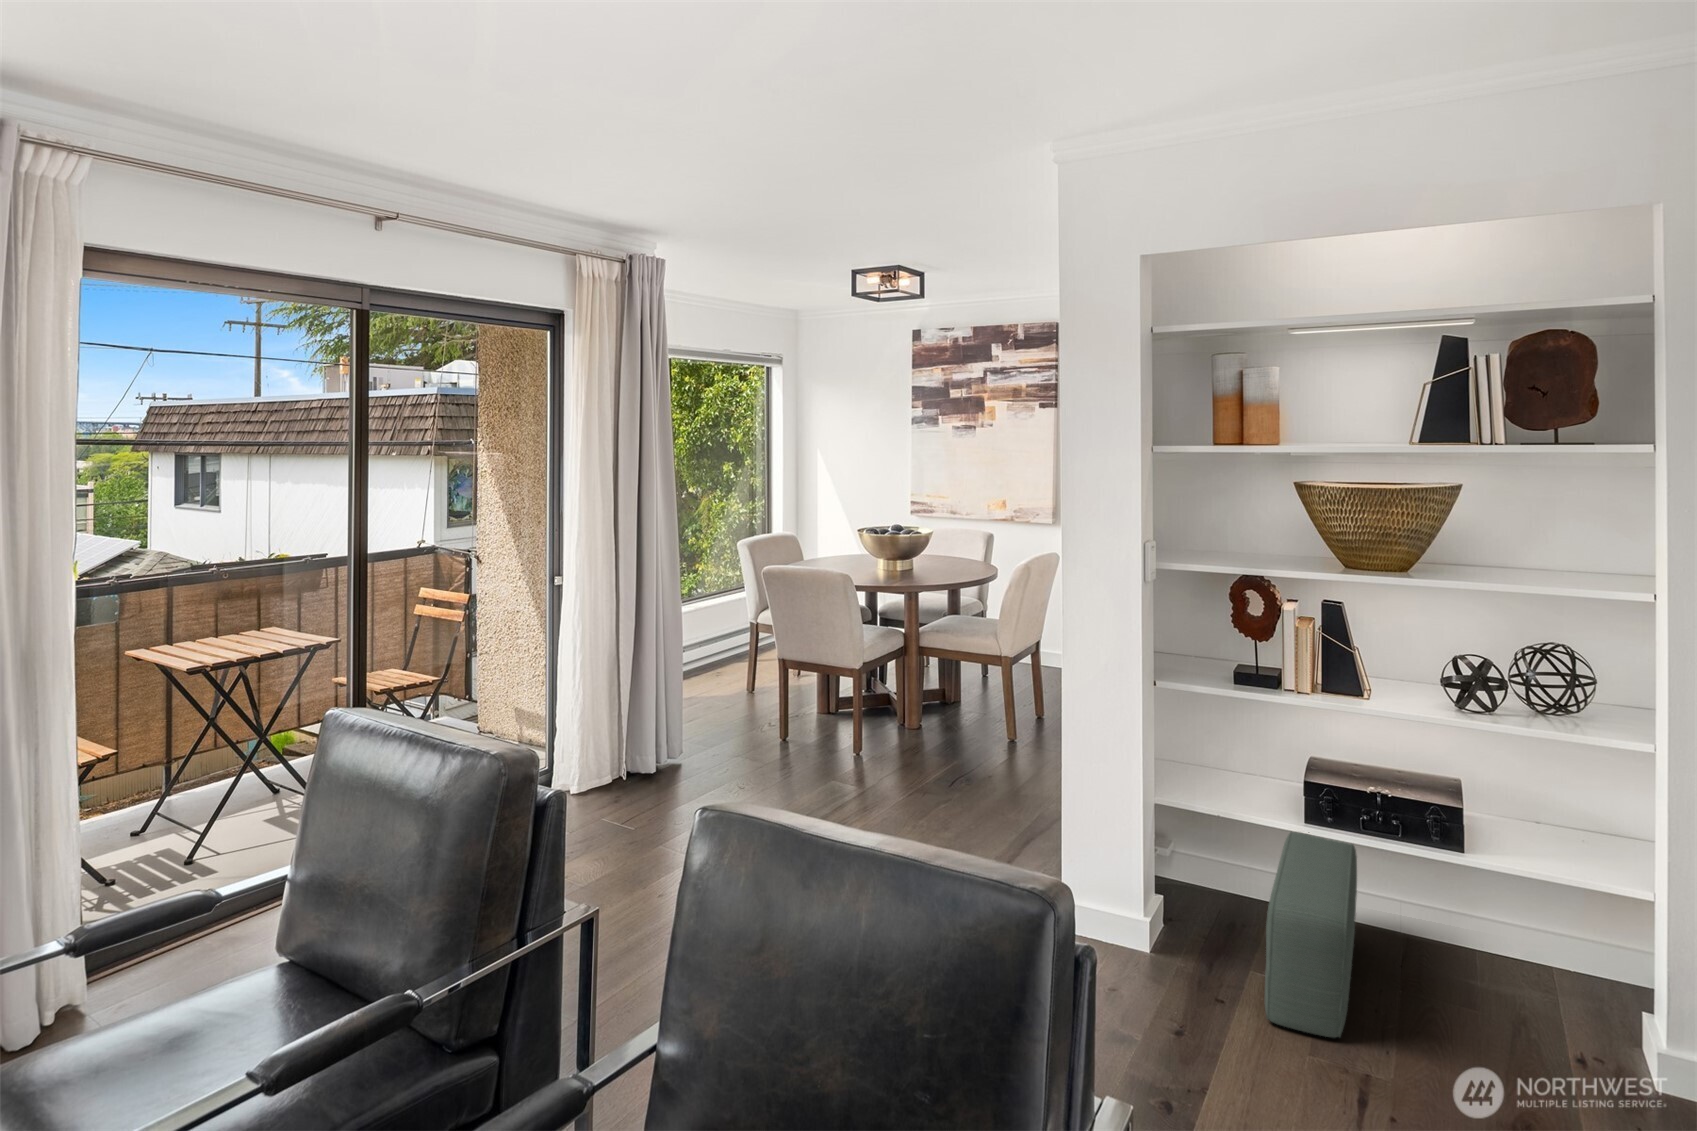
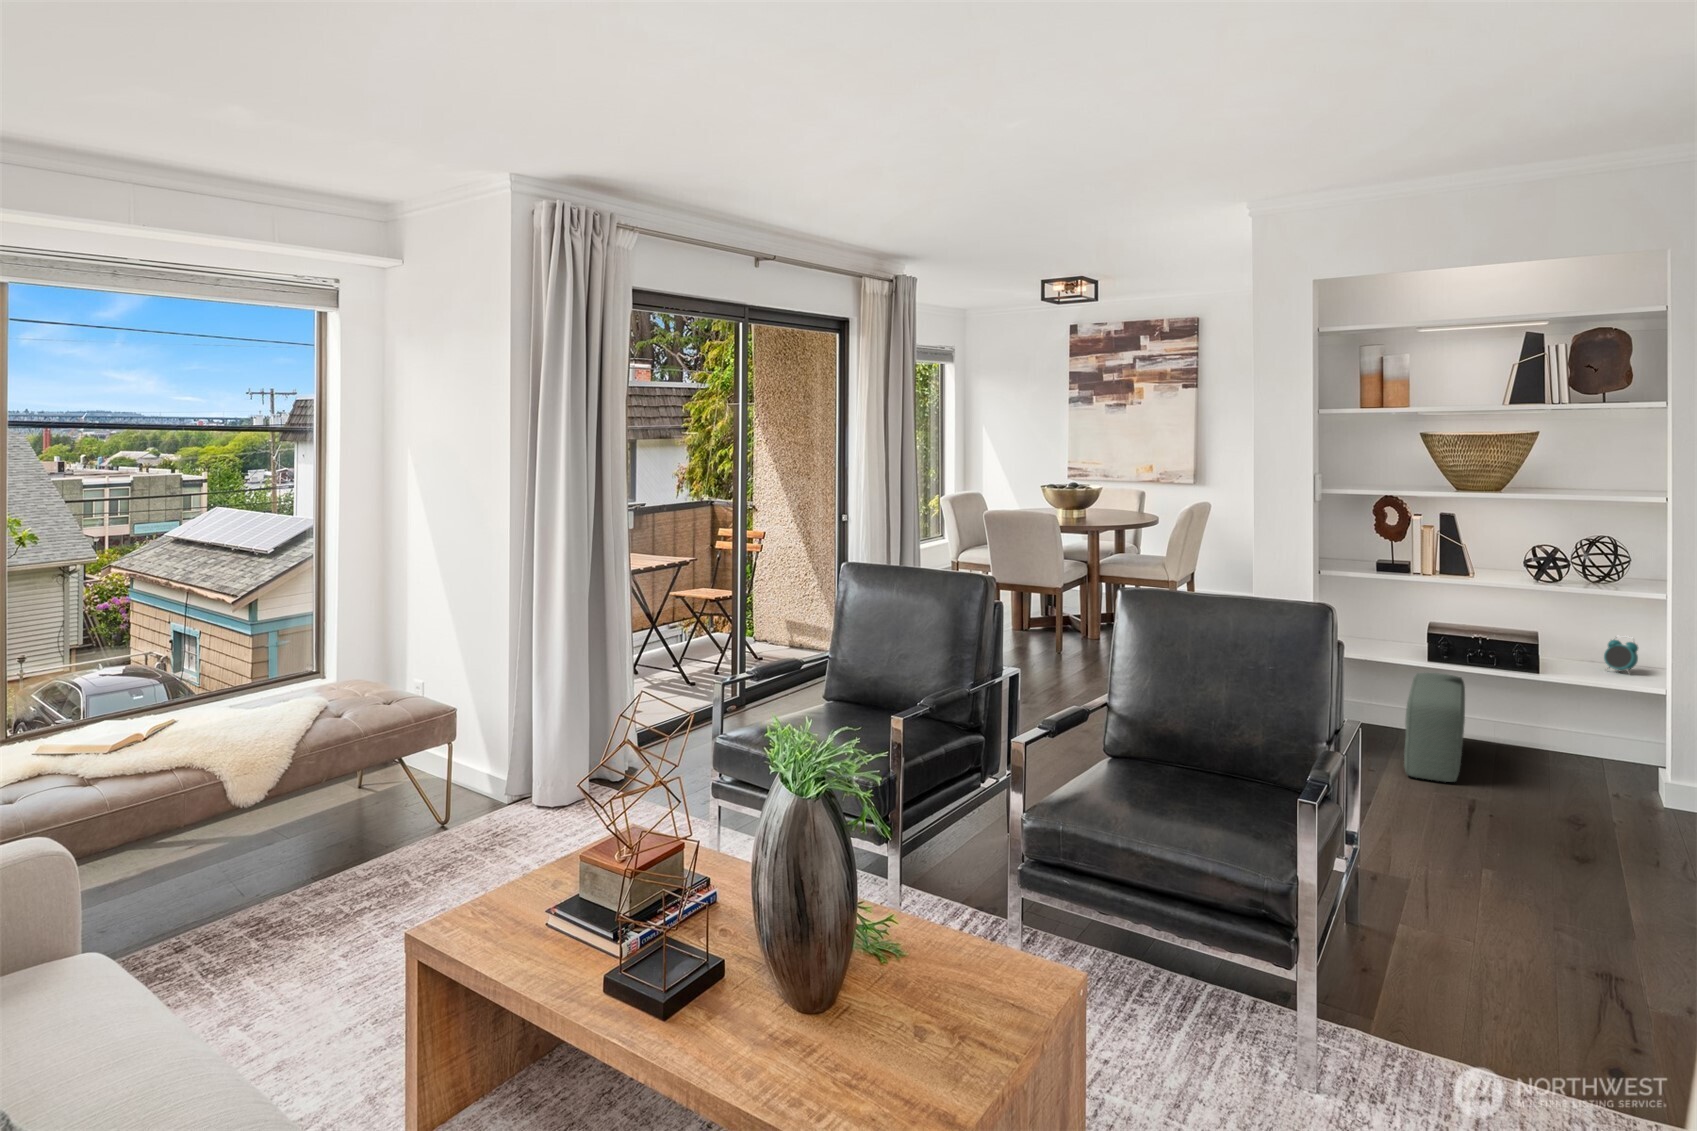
alarm clock: none [1557,791,1608,853] -> present [1604,639,1638,672]

